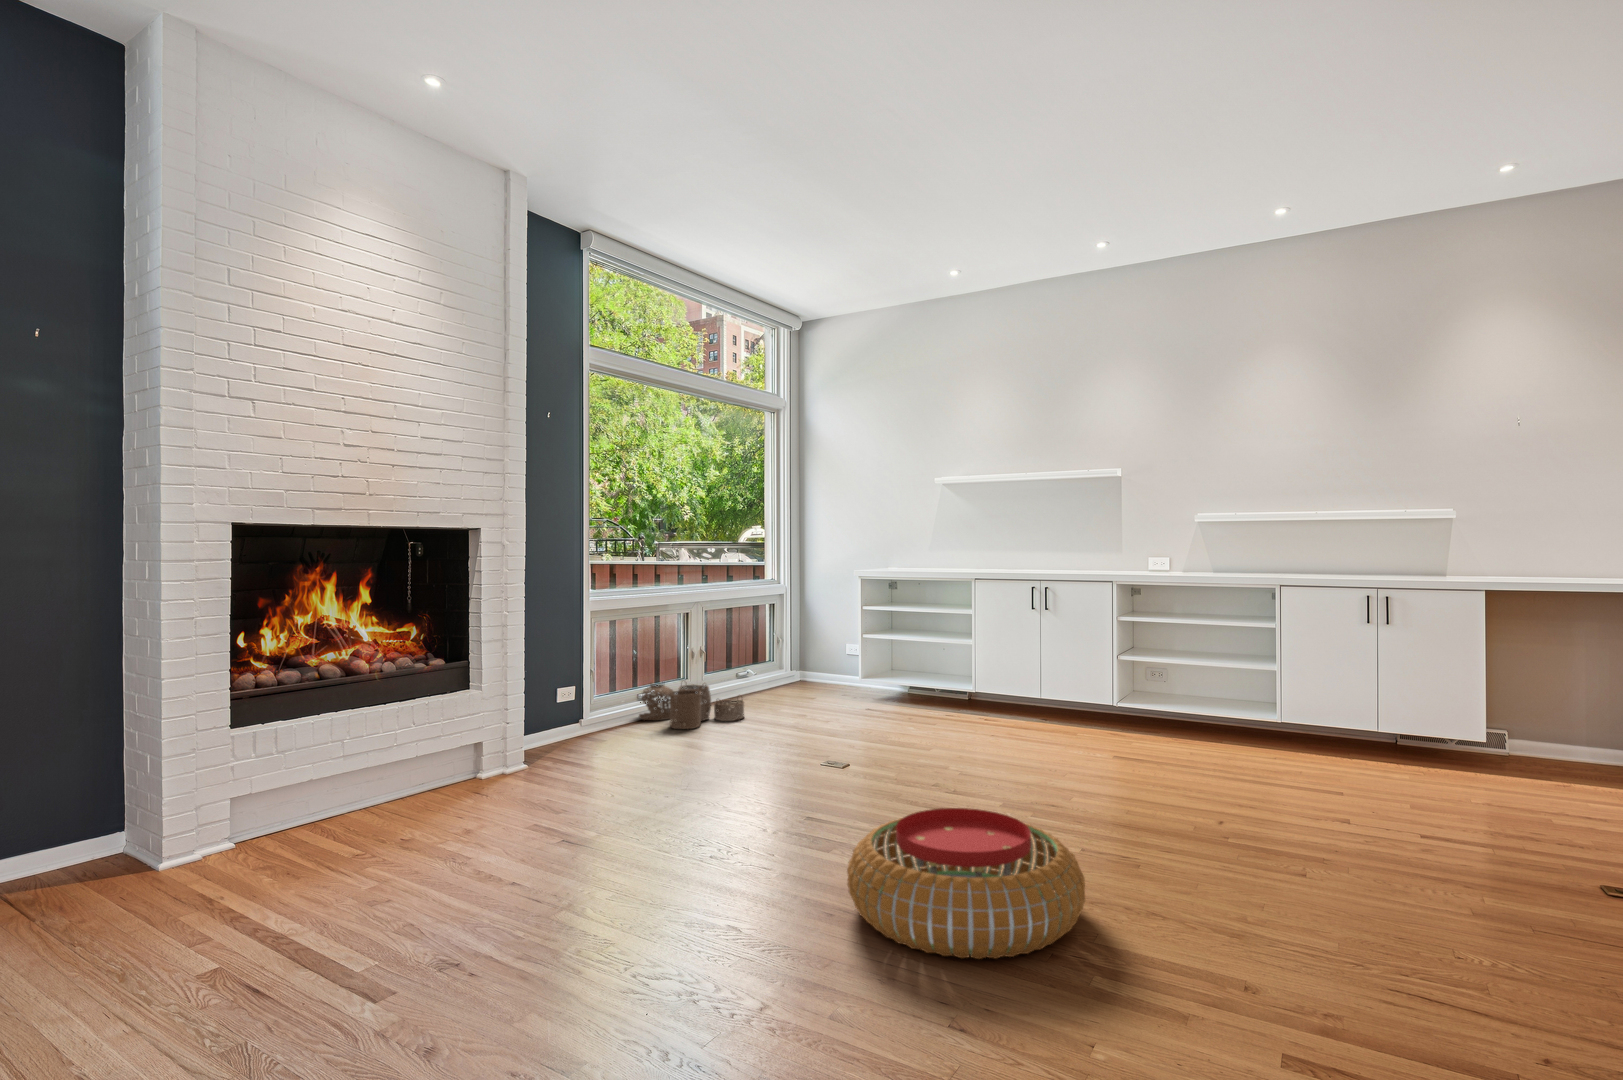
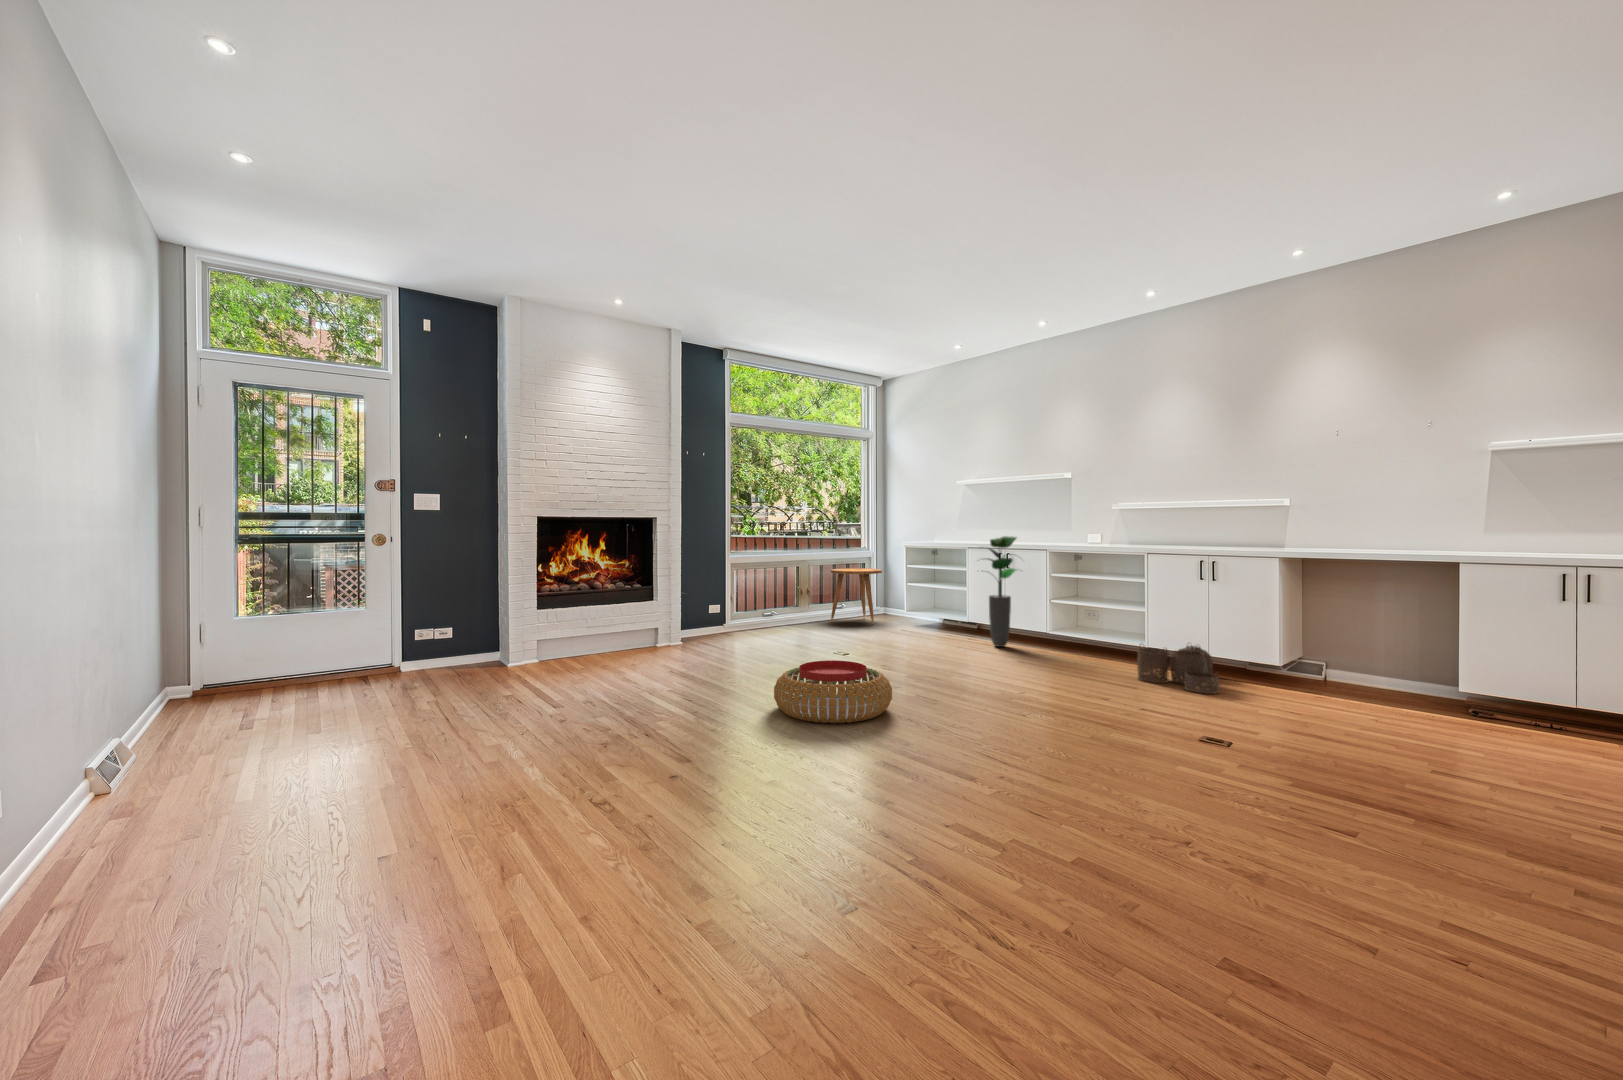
potted plant: none [995,562,1072,731] -> present [988,536,1016,647]
side table: none [732,614,812,701] -> present [831,568,882,624]
woven basket: present [639,684,744,729] -> present [1137,644,1219,694]

